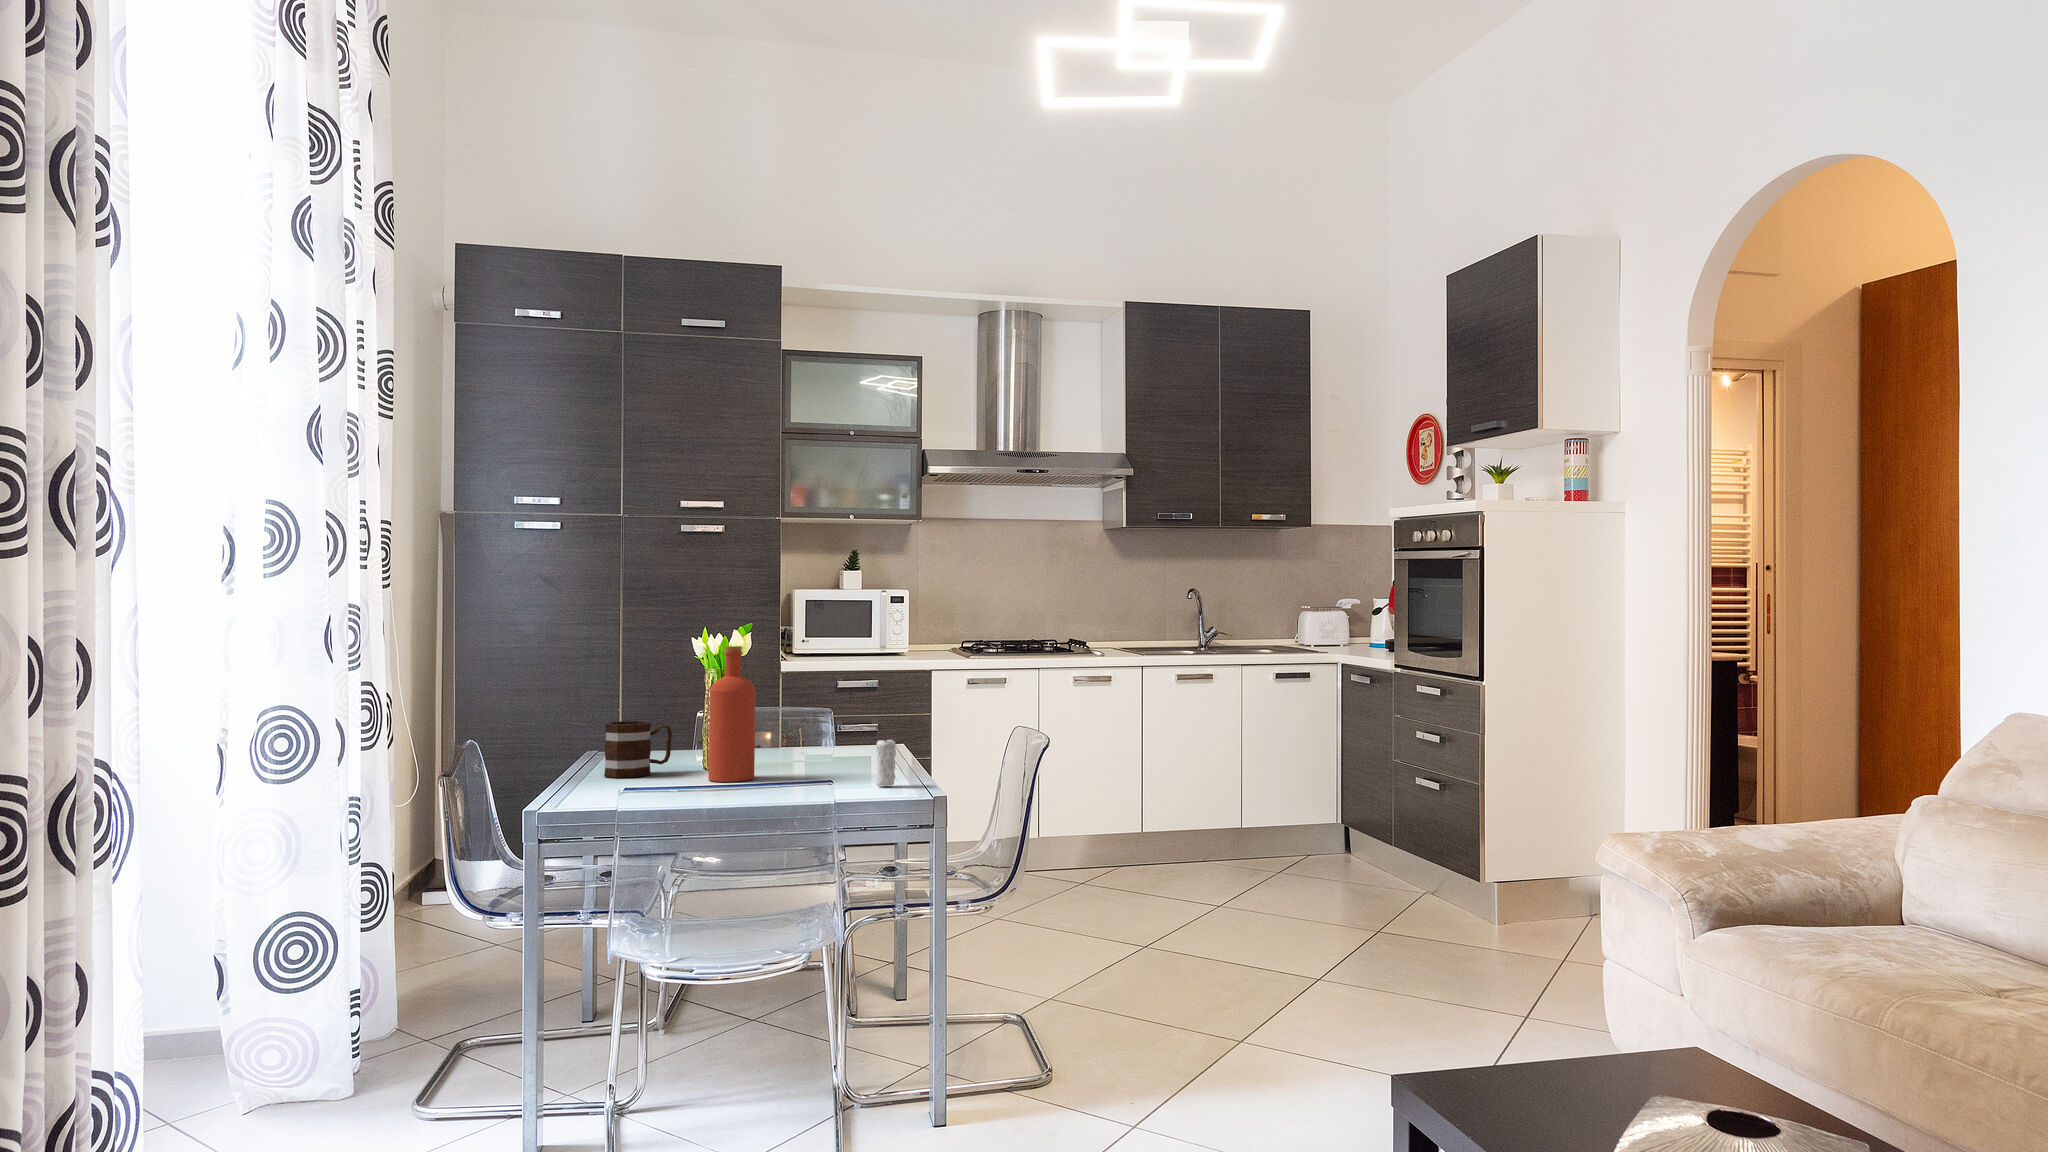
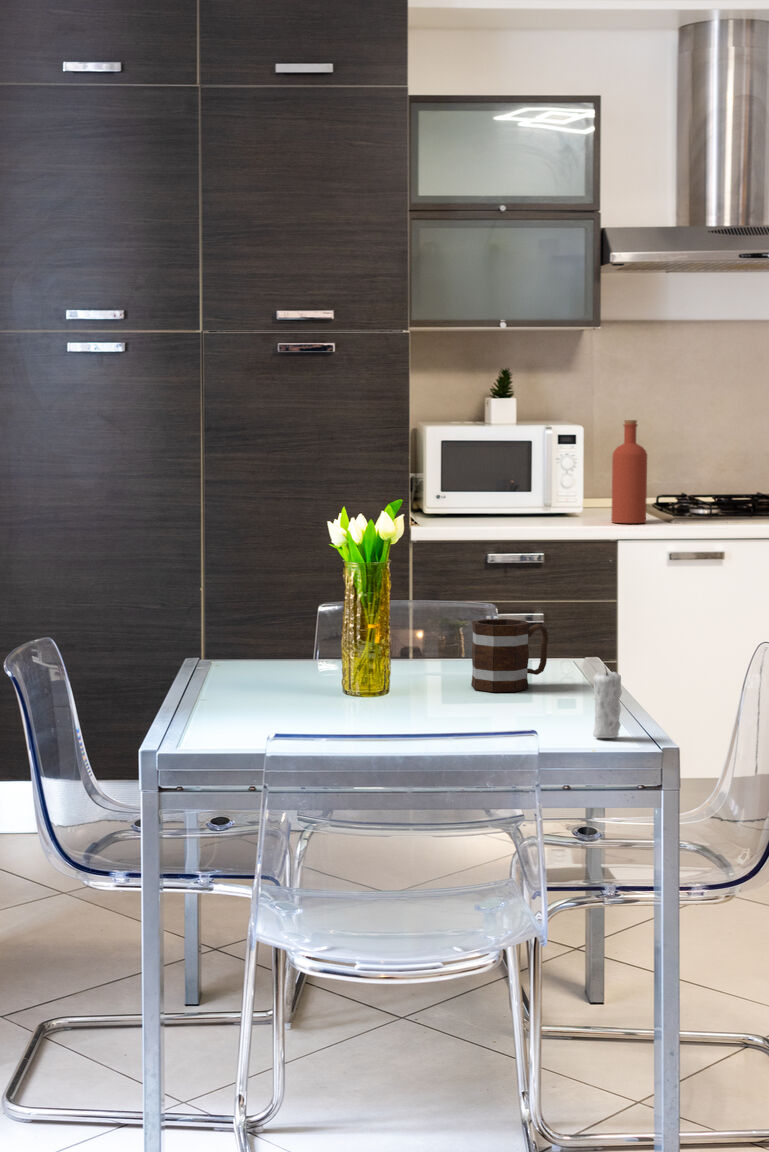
bottle: present [708,646,755,782] -> present [611,420,647,523]
mug: present [604,721,672,778] -> present [471,619,548,692]

